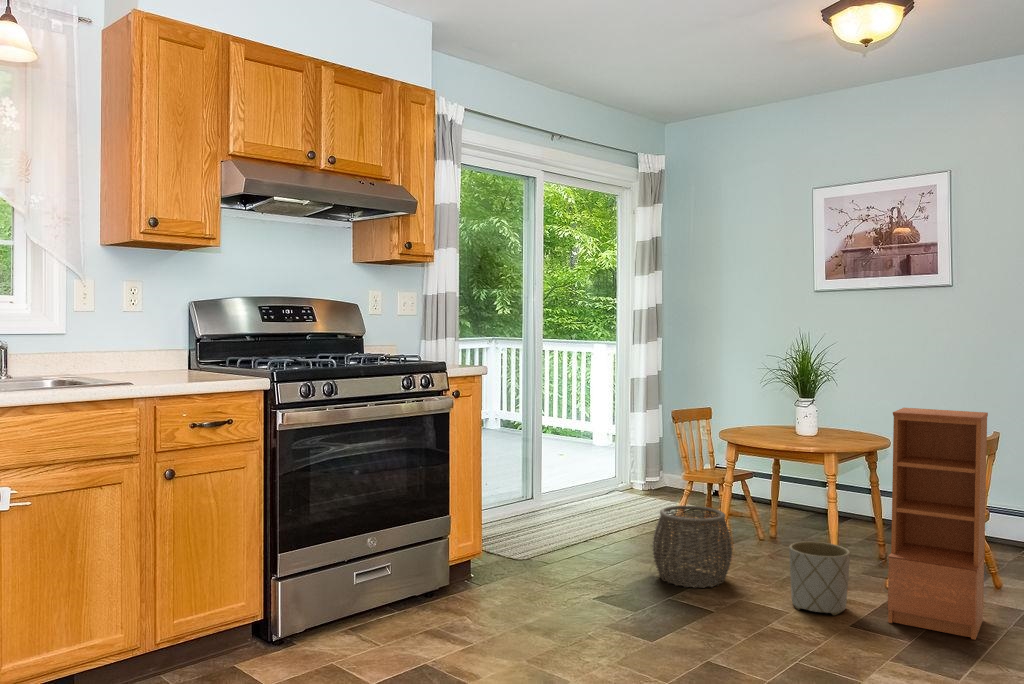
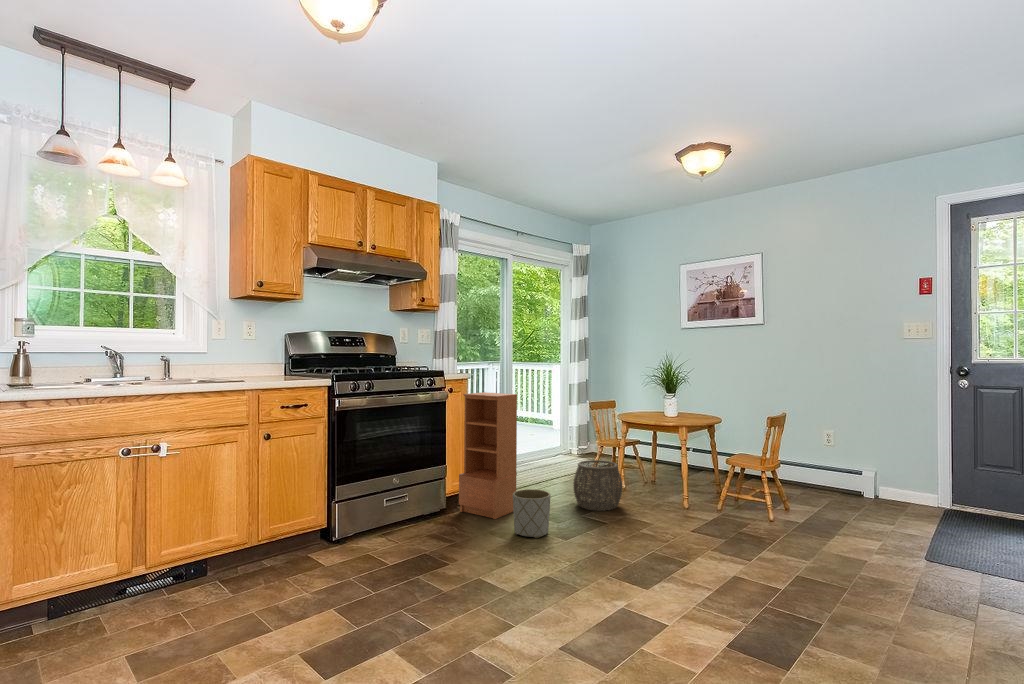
bookcase: present [888,408,988,640] -> present [459,392,517,519]
planter: present [789,541,850,615] -> present [513,489,551,538]

